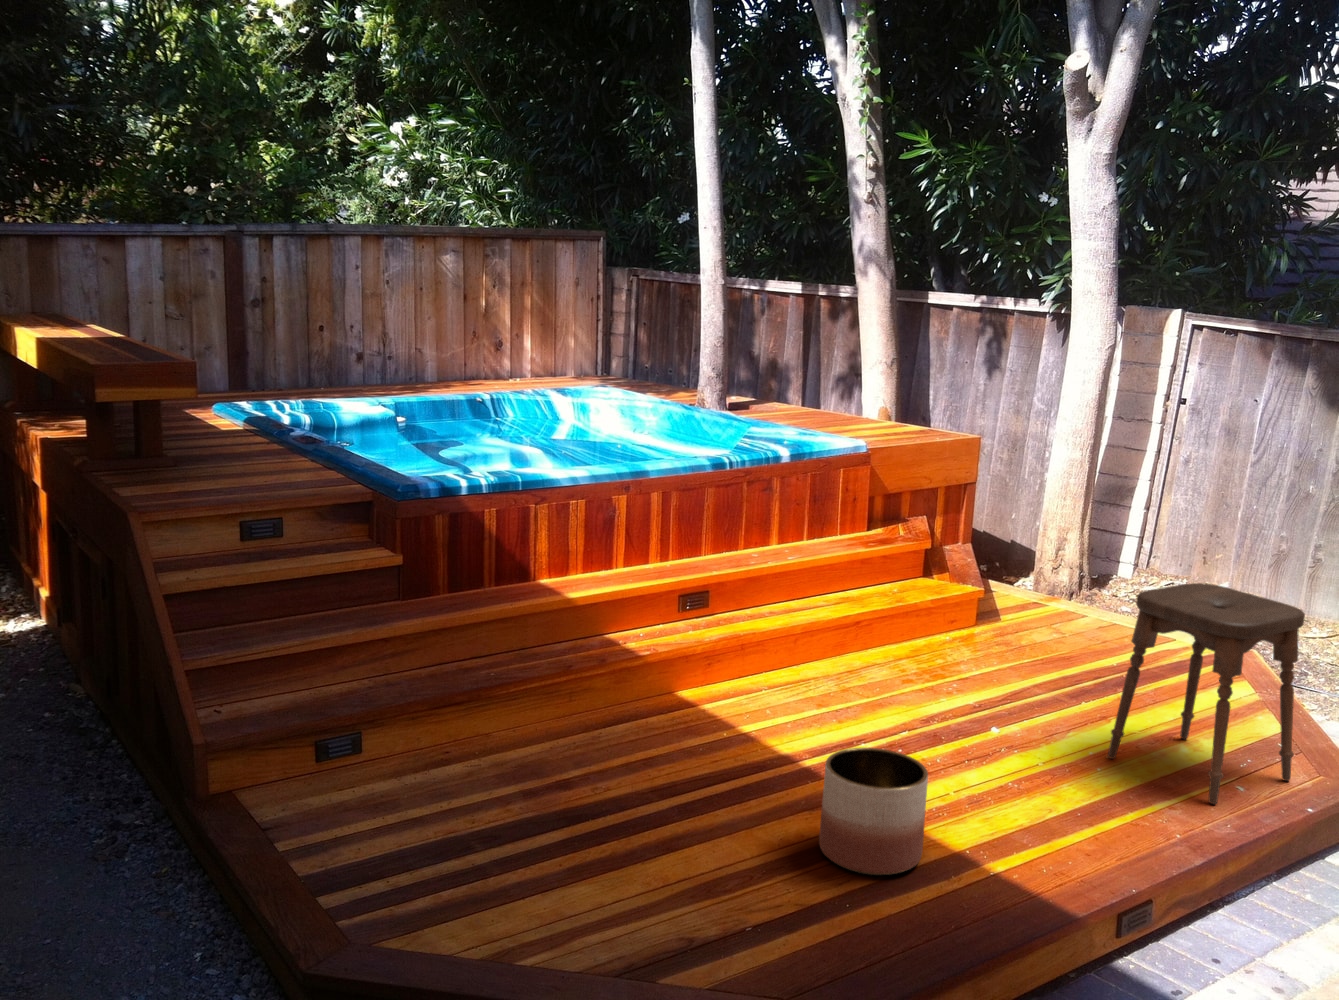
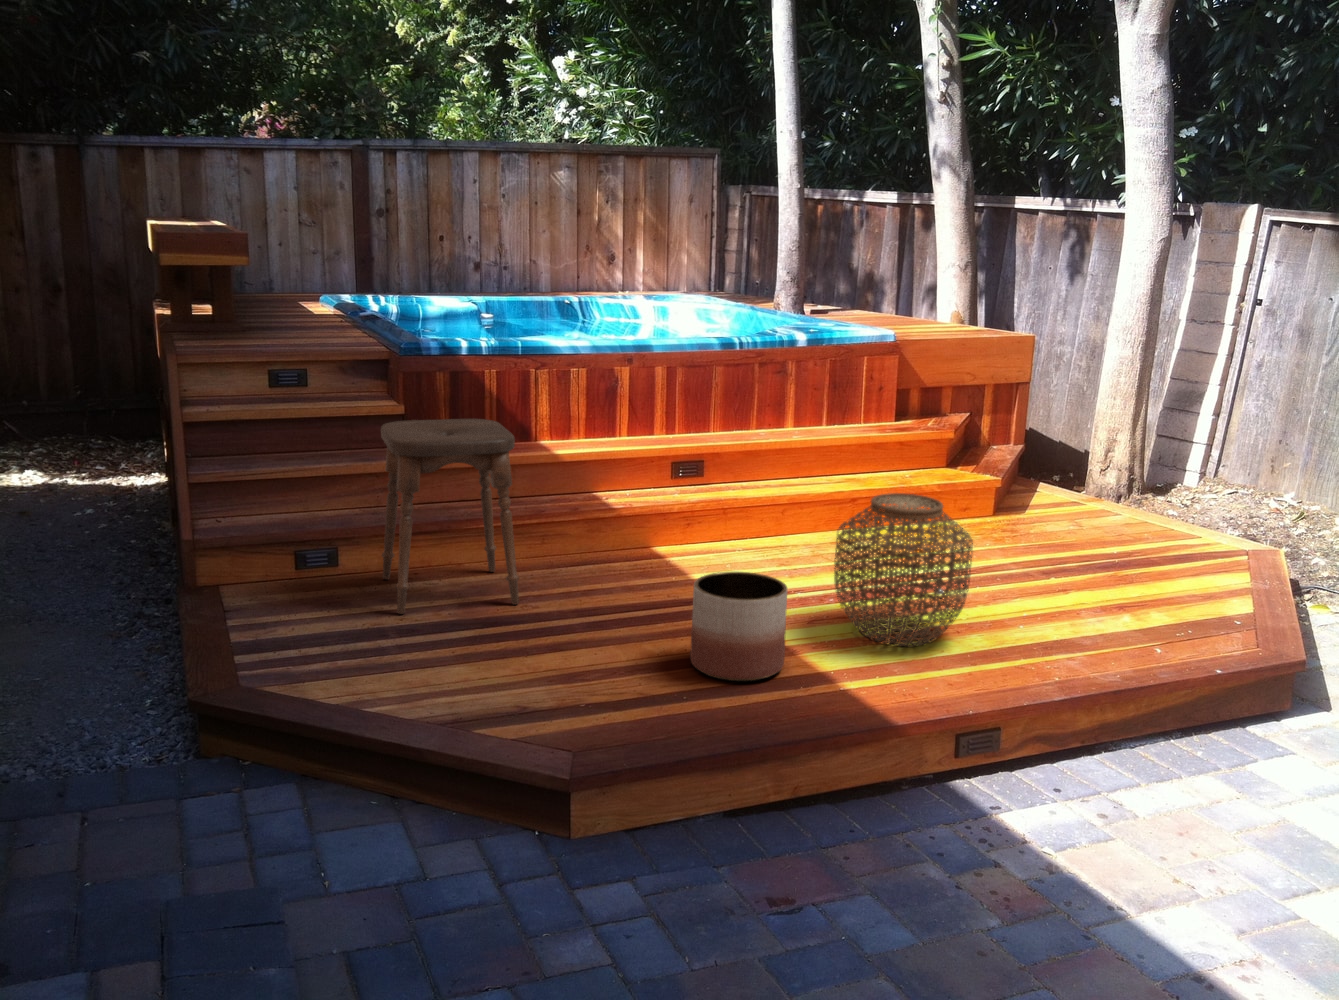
stool: present [1108,583,1305,804] -> present [381,419,519,614]
woven basket: none [931,645,1079,809] -> present [834,493,973,646]

